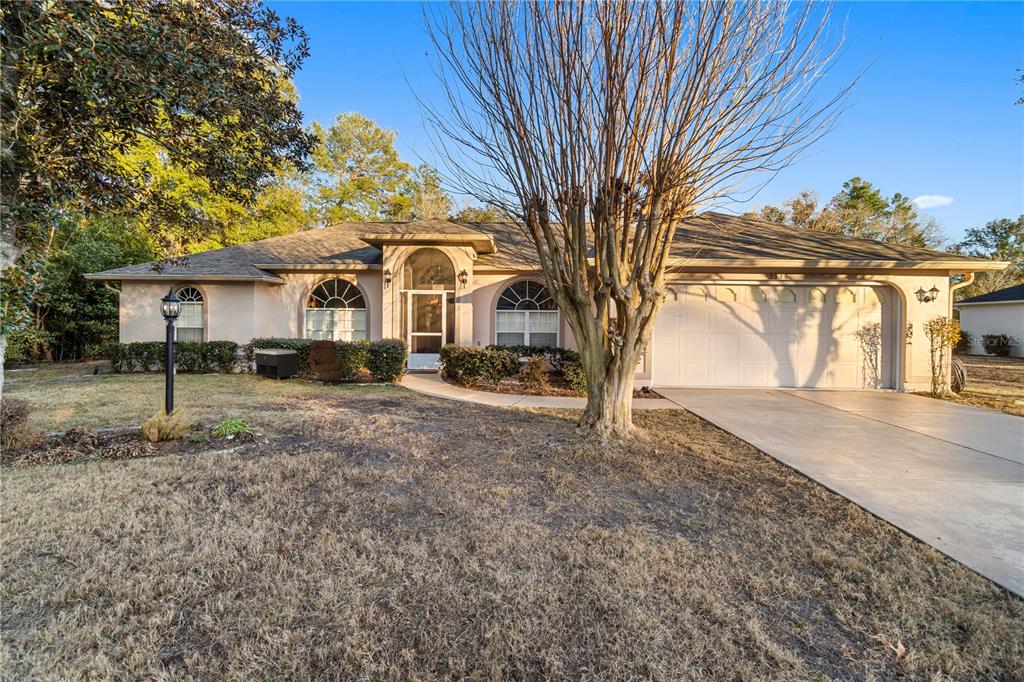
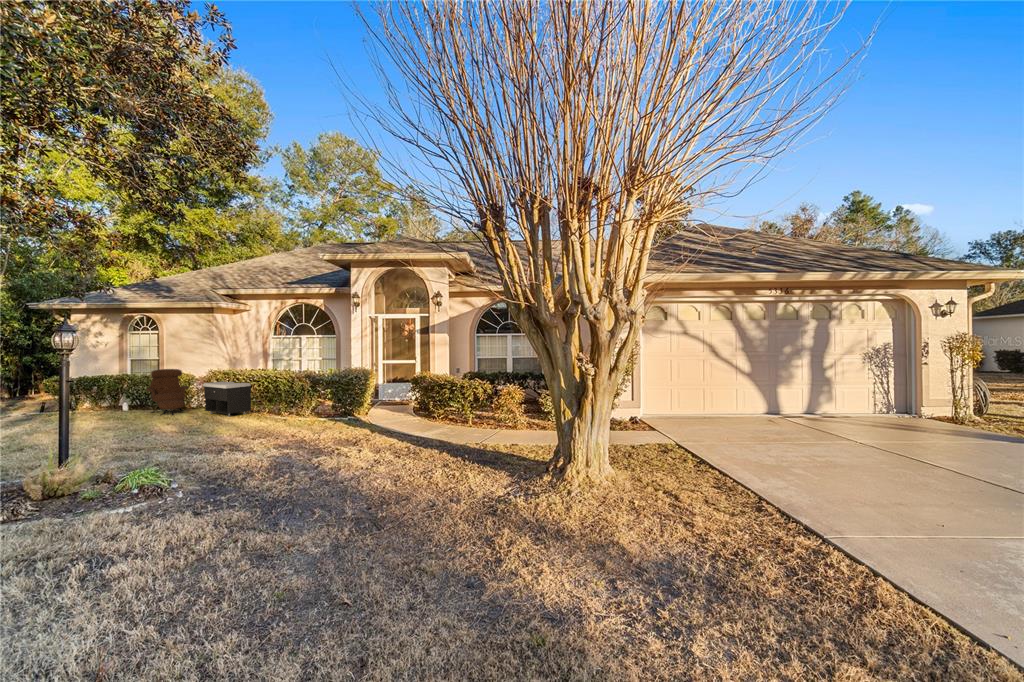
lounge chair: present [307,340,343,386] -> present [146,369,189,415]

